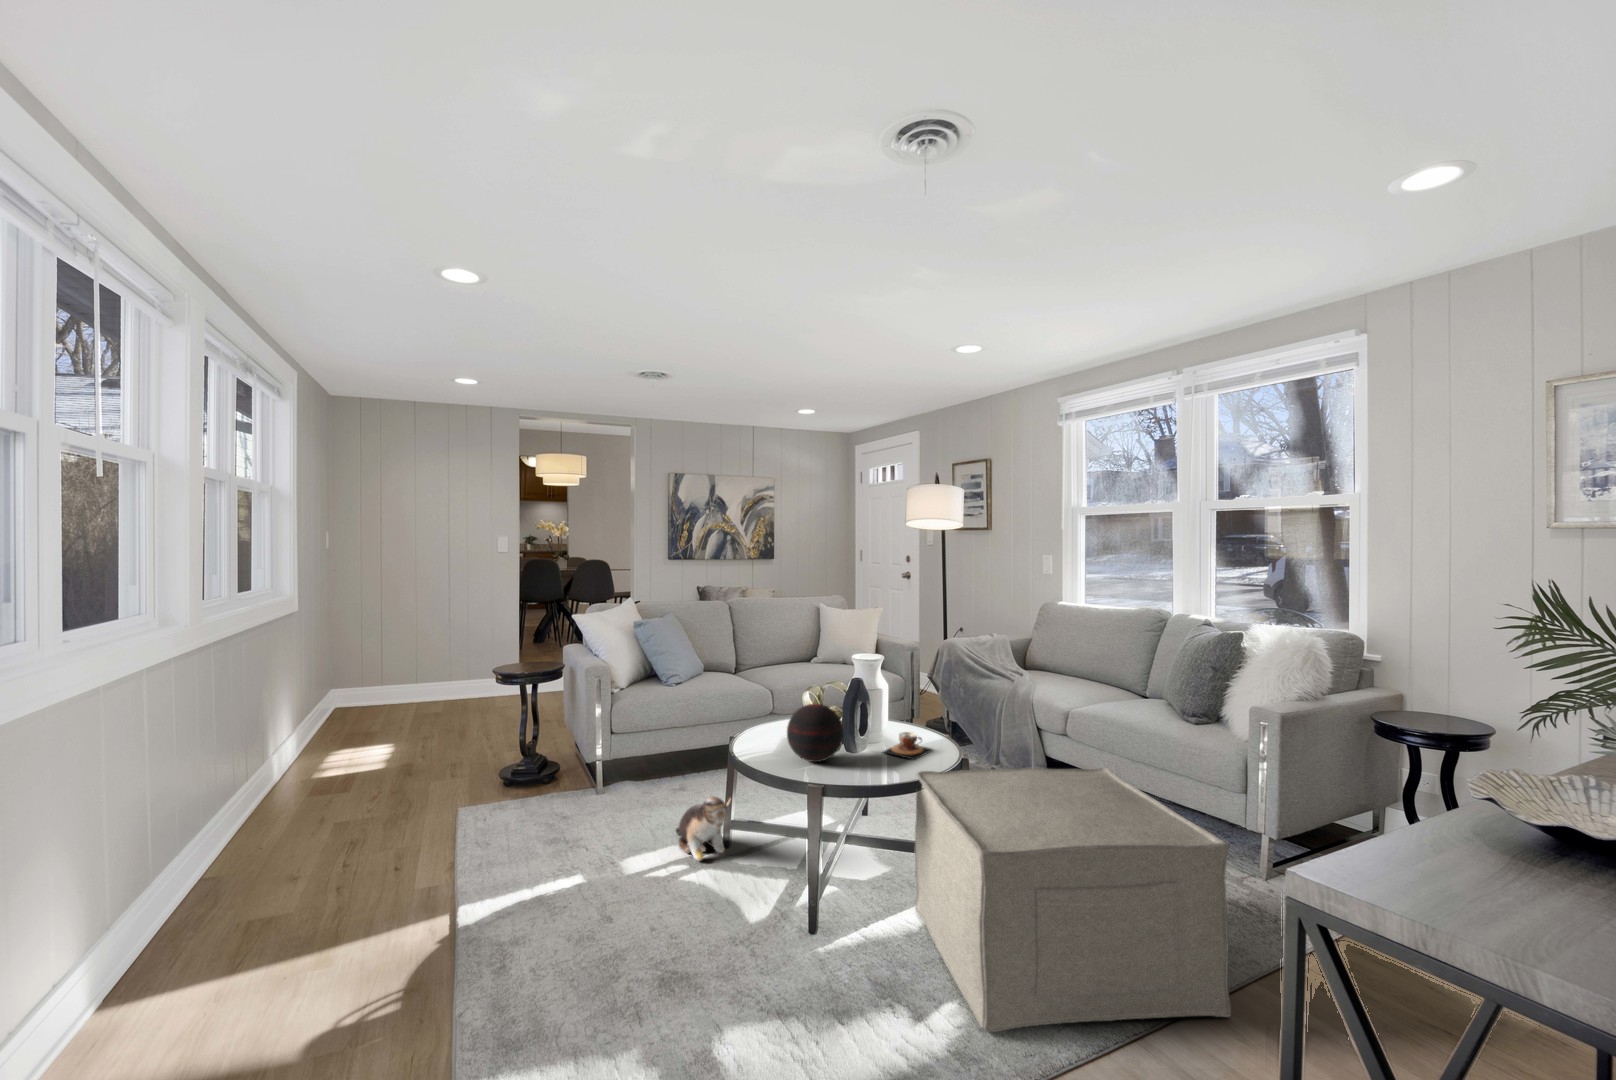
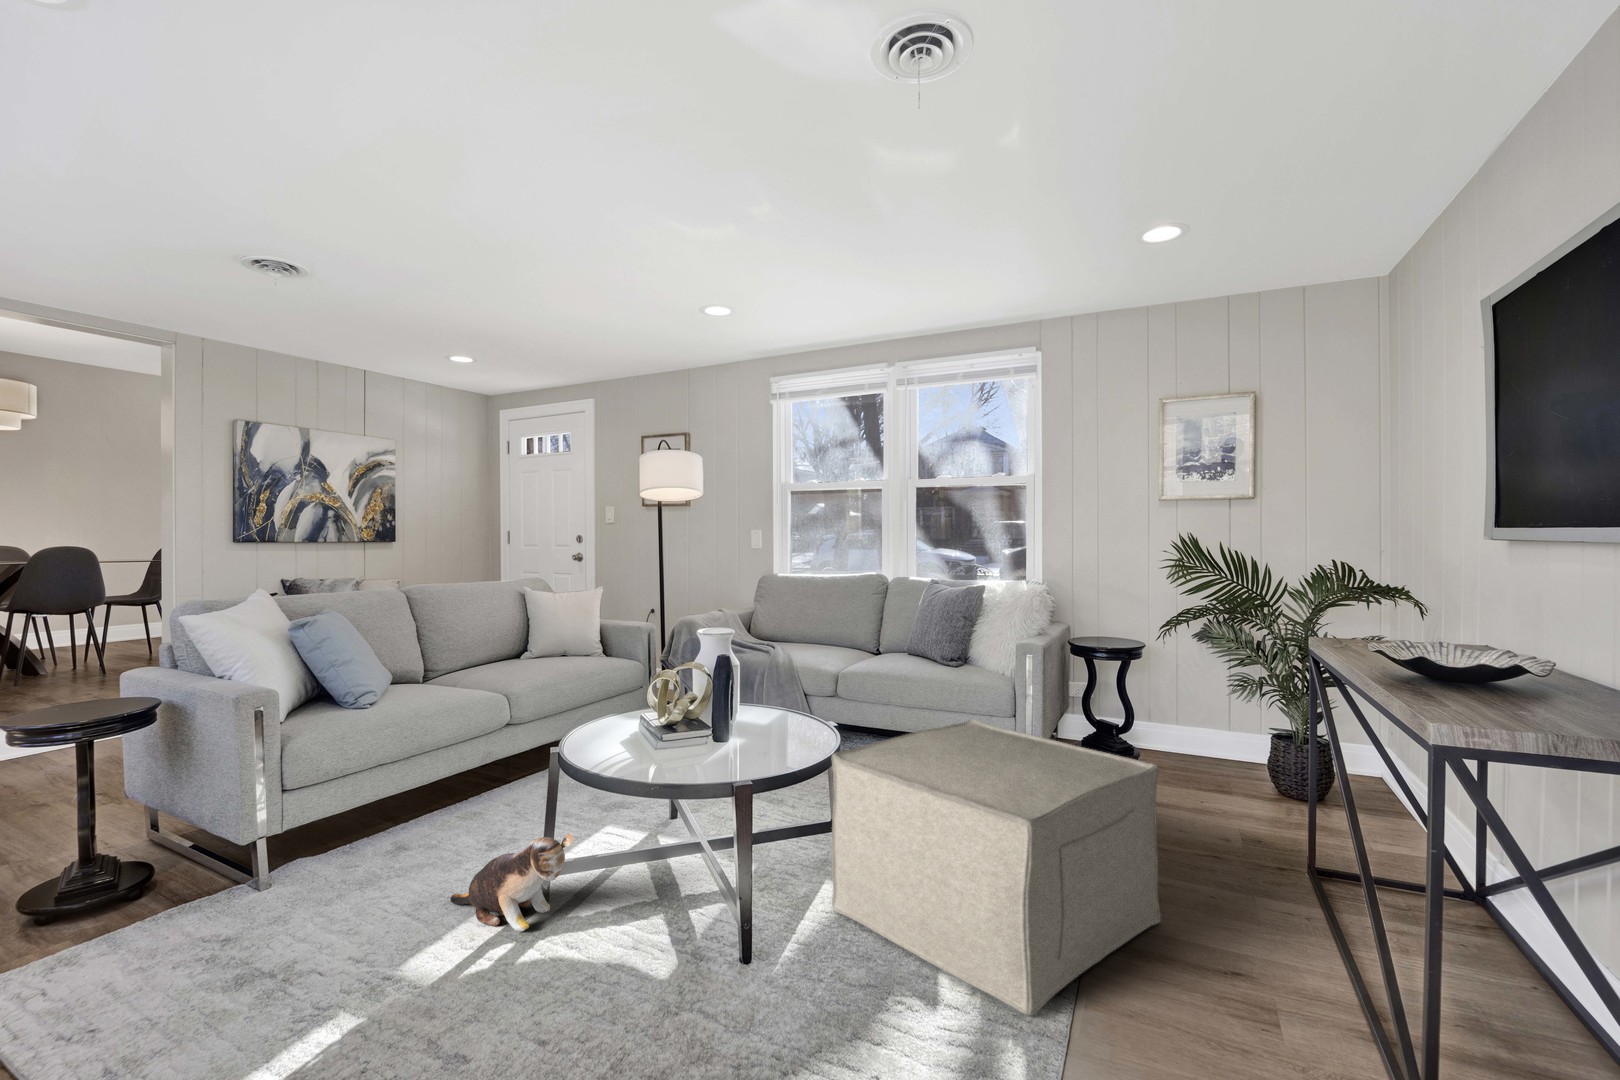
decorative orb: present [787,704,843,762] -> none [668,692,739,765]
teacup: present [884,732,933,760] -> none [760,713,808,743]

